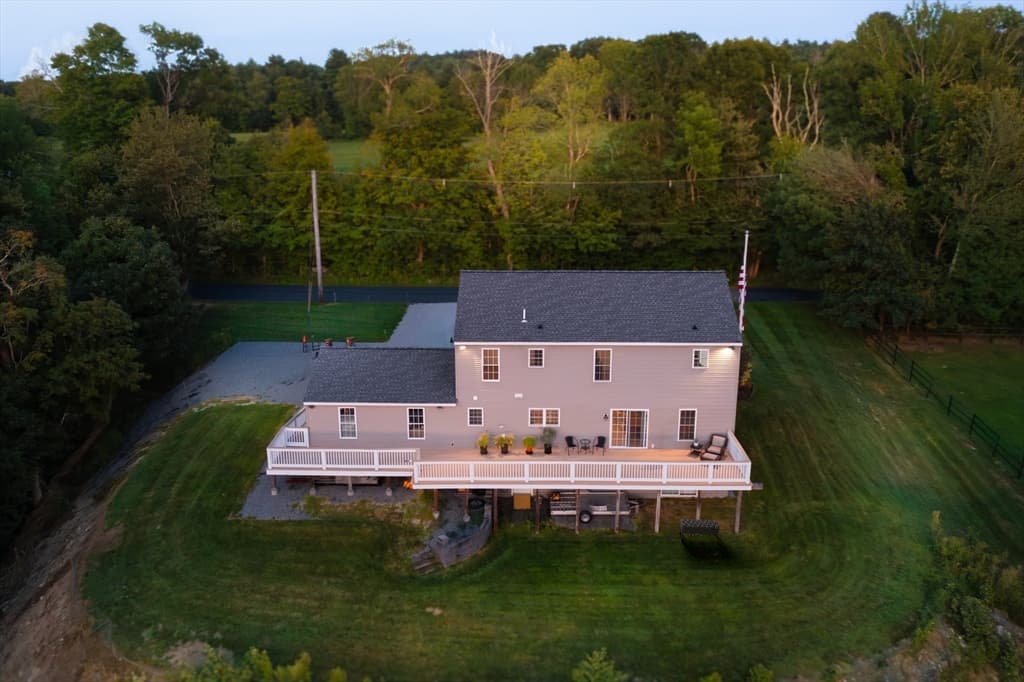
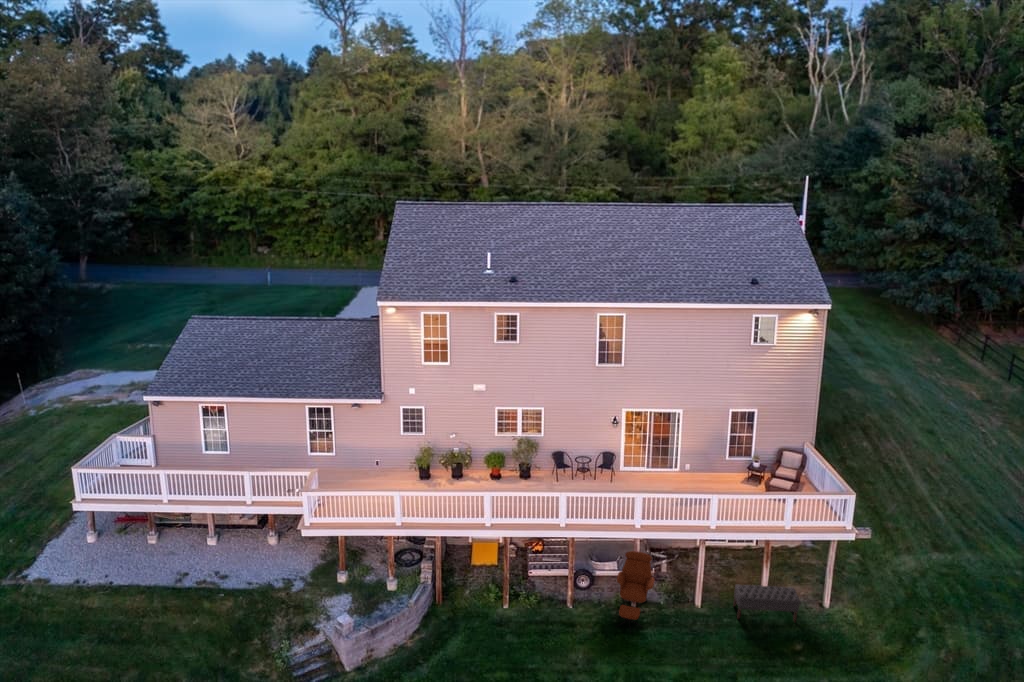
armchair: none [605,499,630,548] -> present [617,551,655,626]

